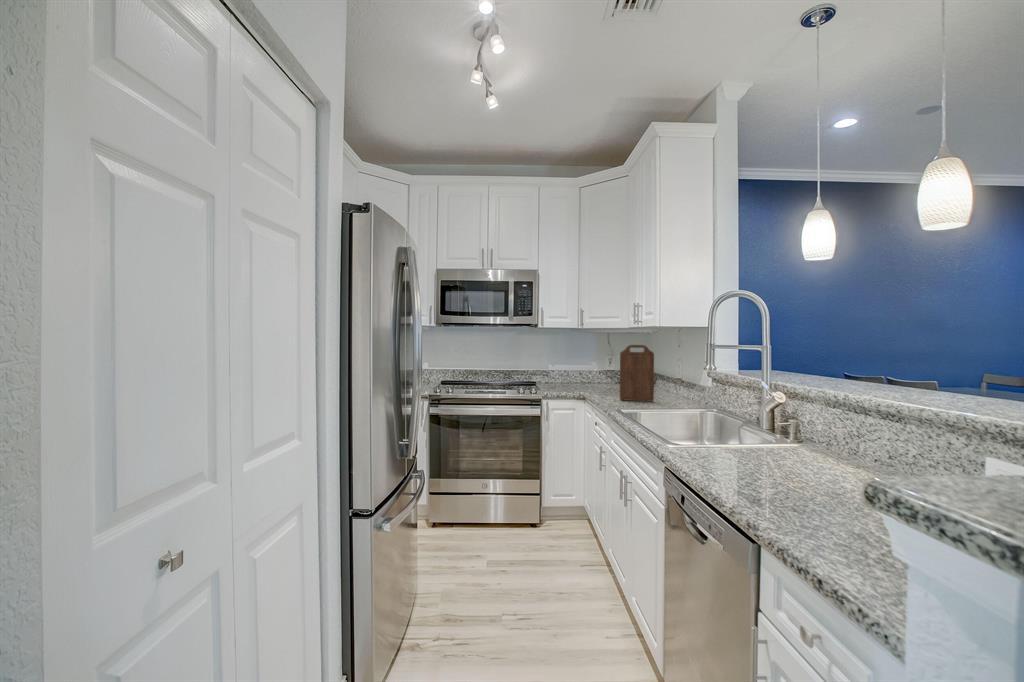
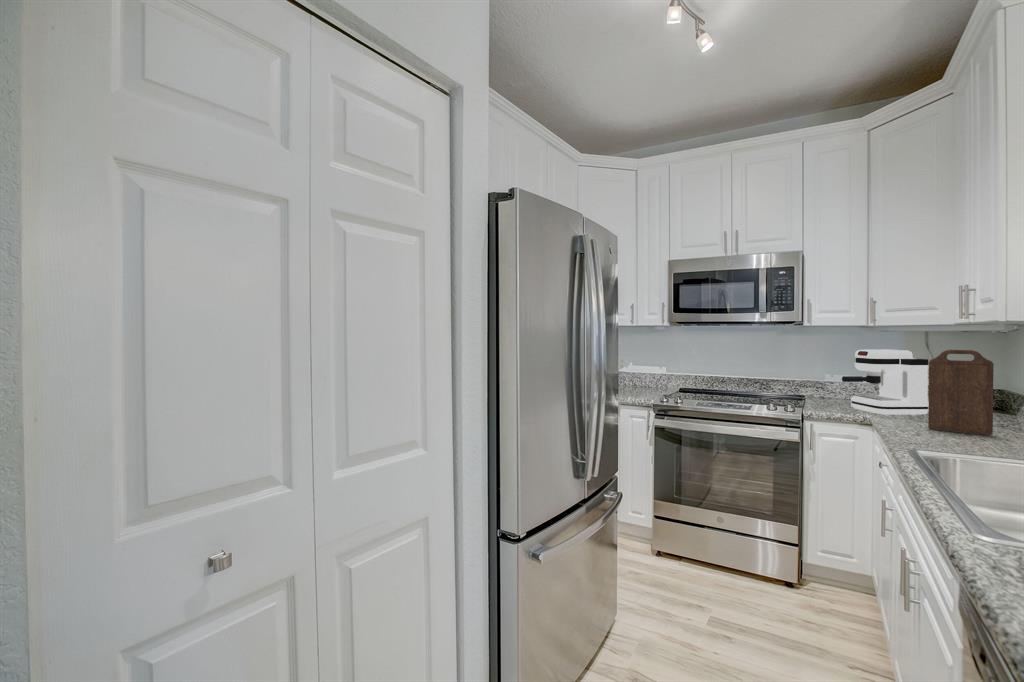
coffee maker: none [564,345,614,392] -> present [842,350,928,416]

